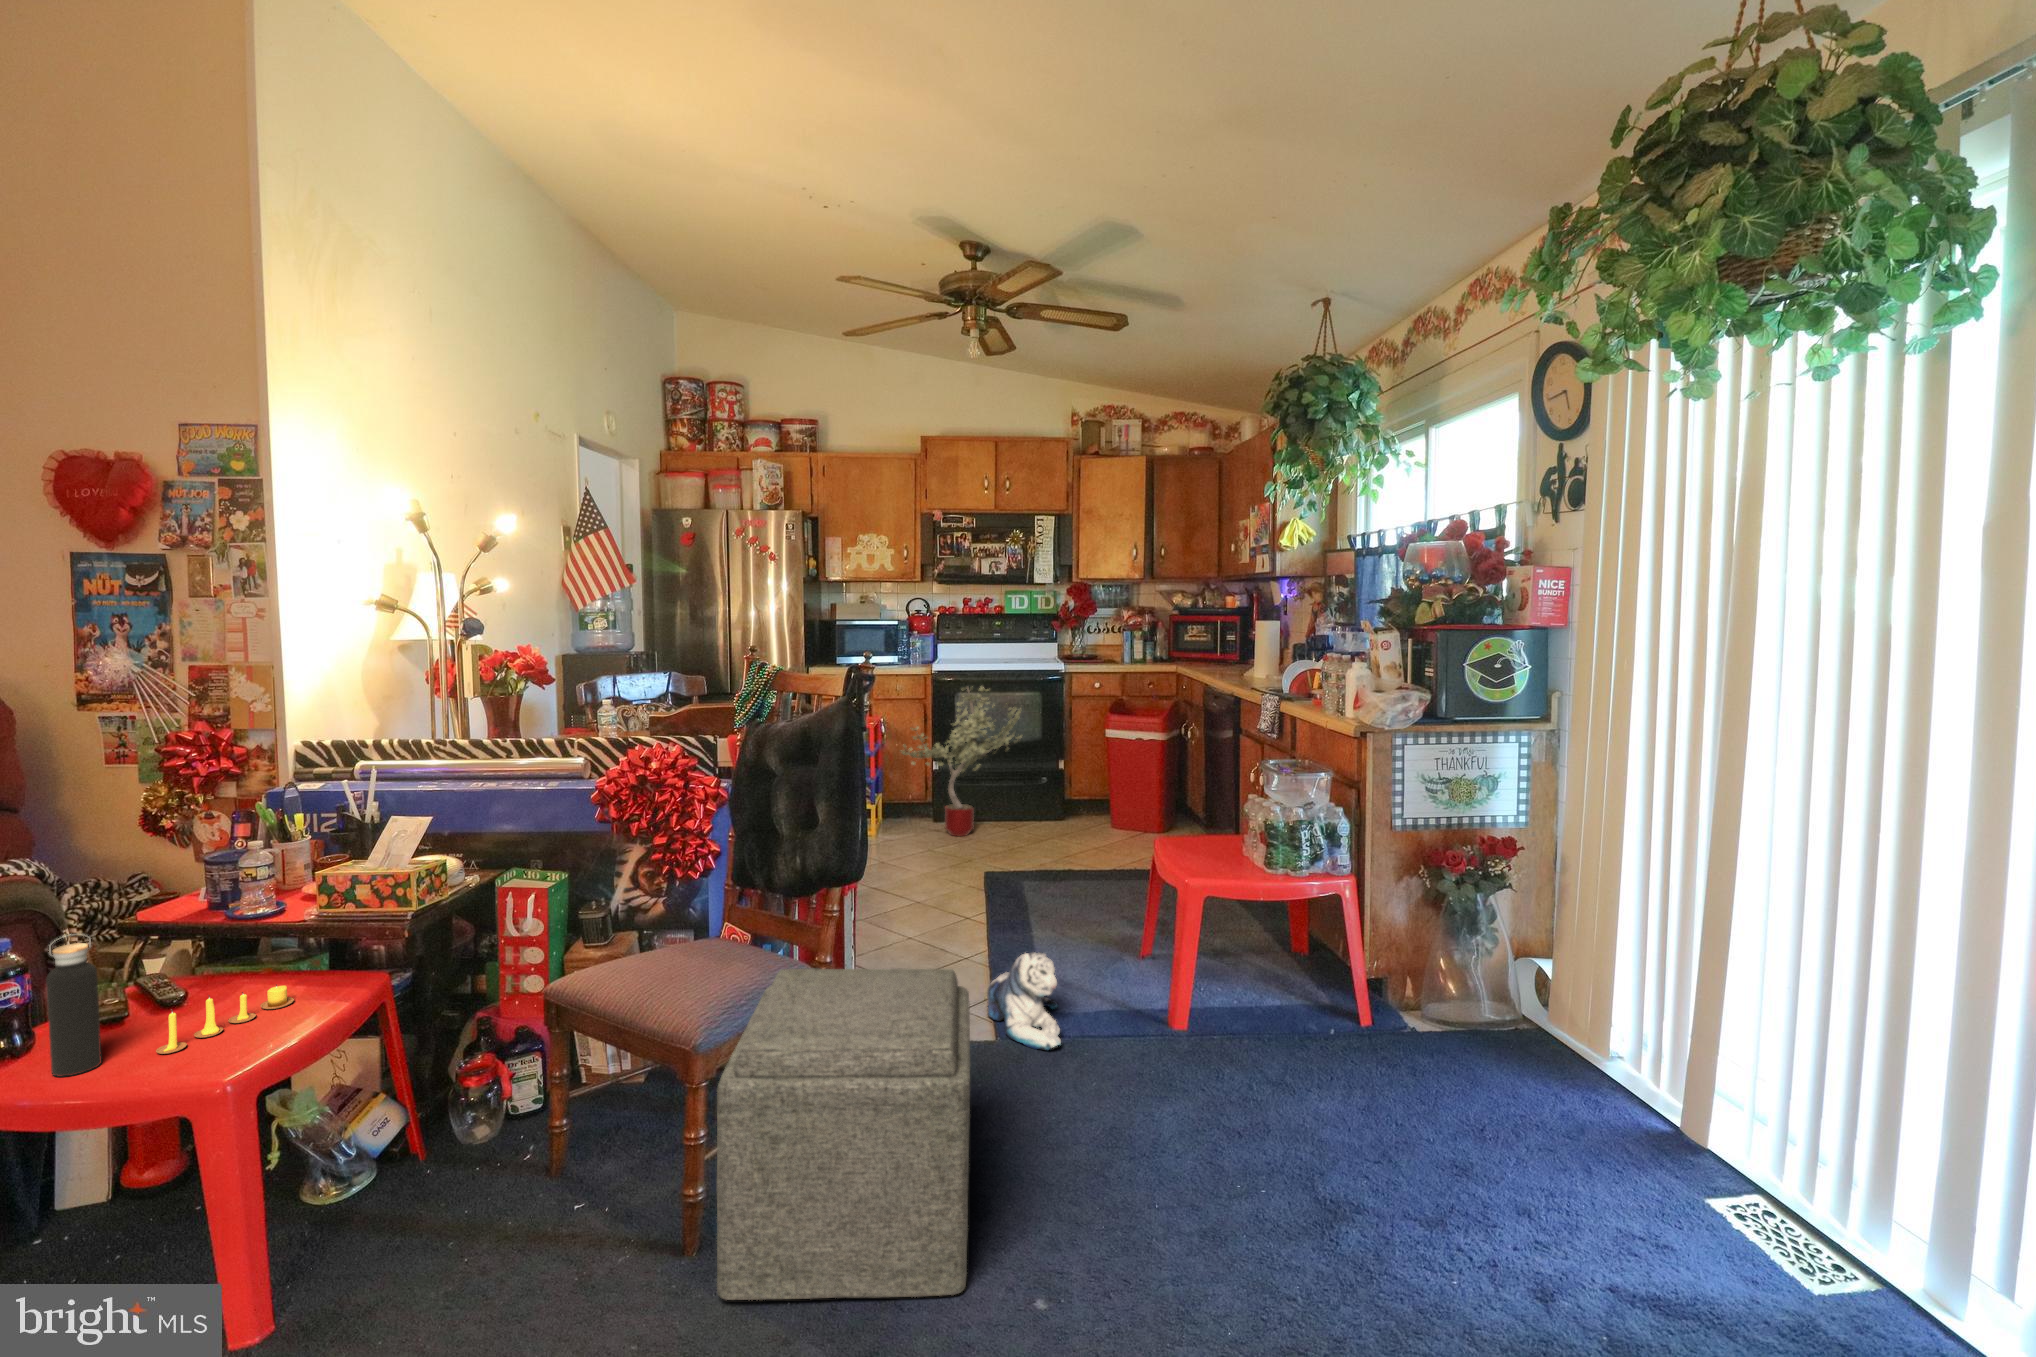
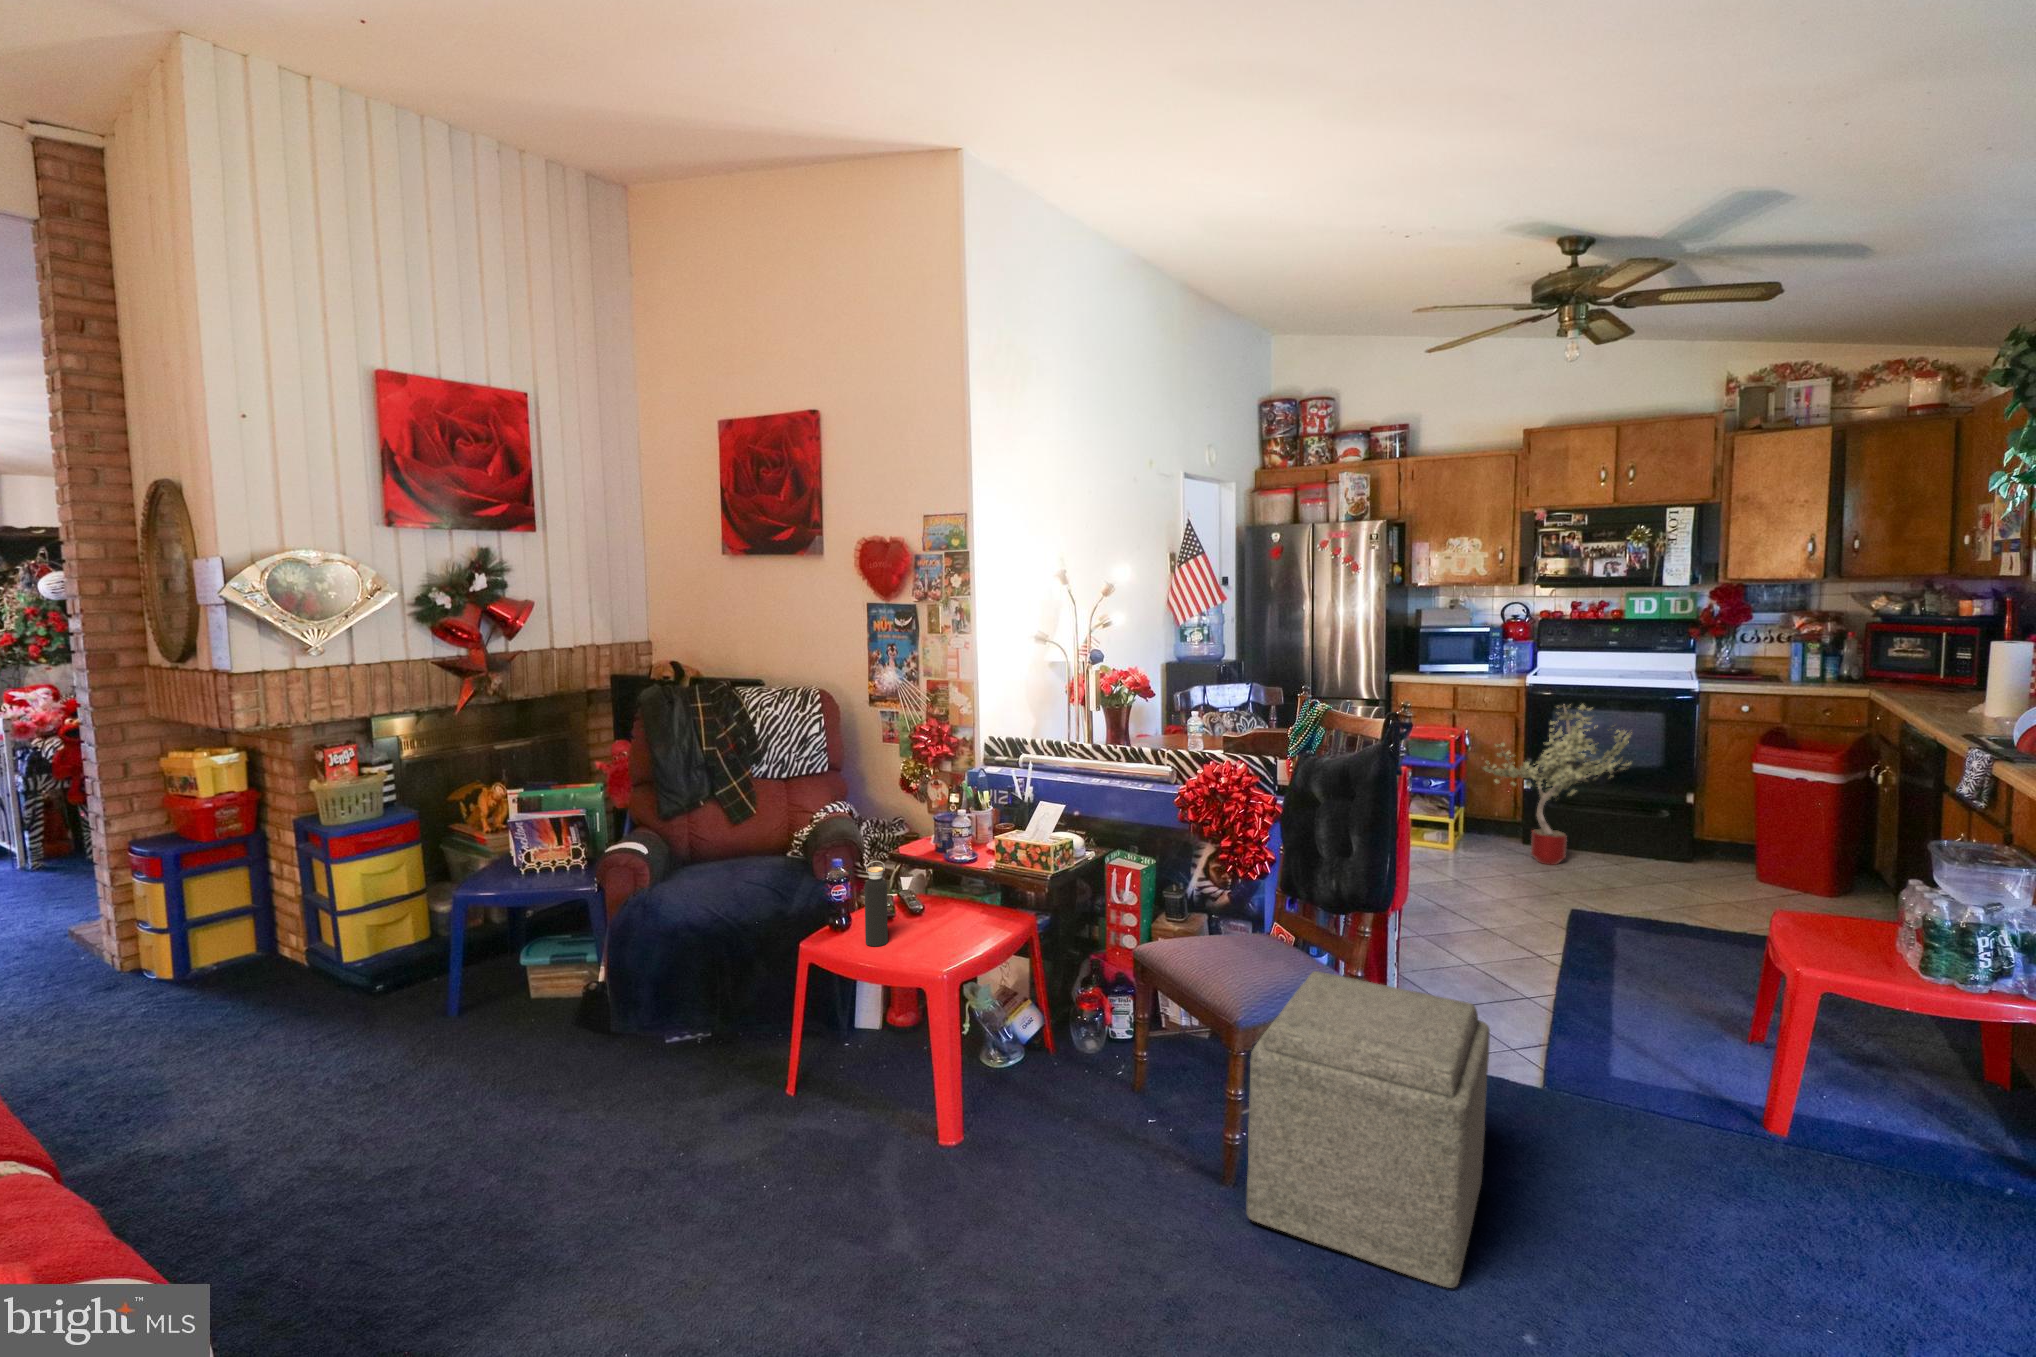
plush toy: present [987,952,1061,1050] -> none [1535,1005,1621,1108]
candle: present [156,985,294,1054] -> none [913,910,982,944]

